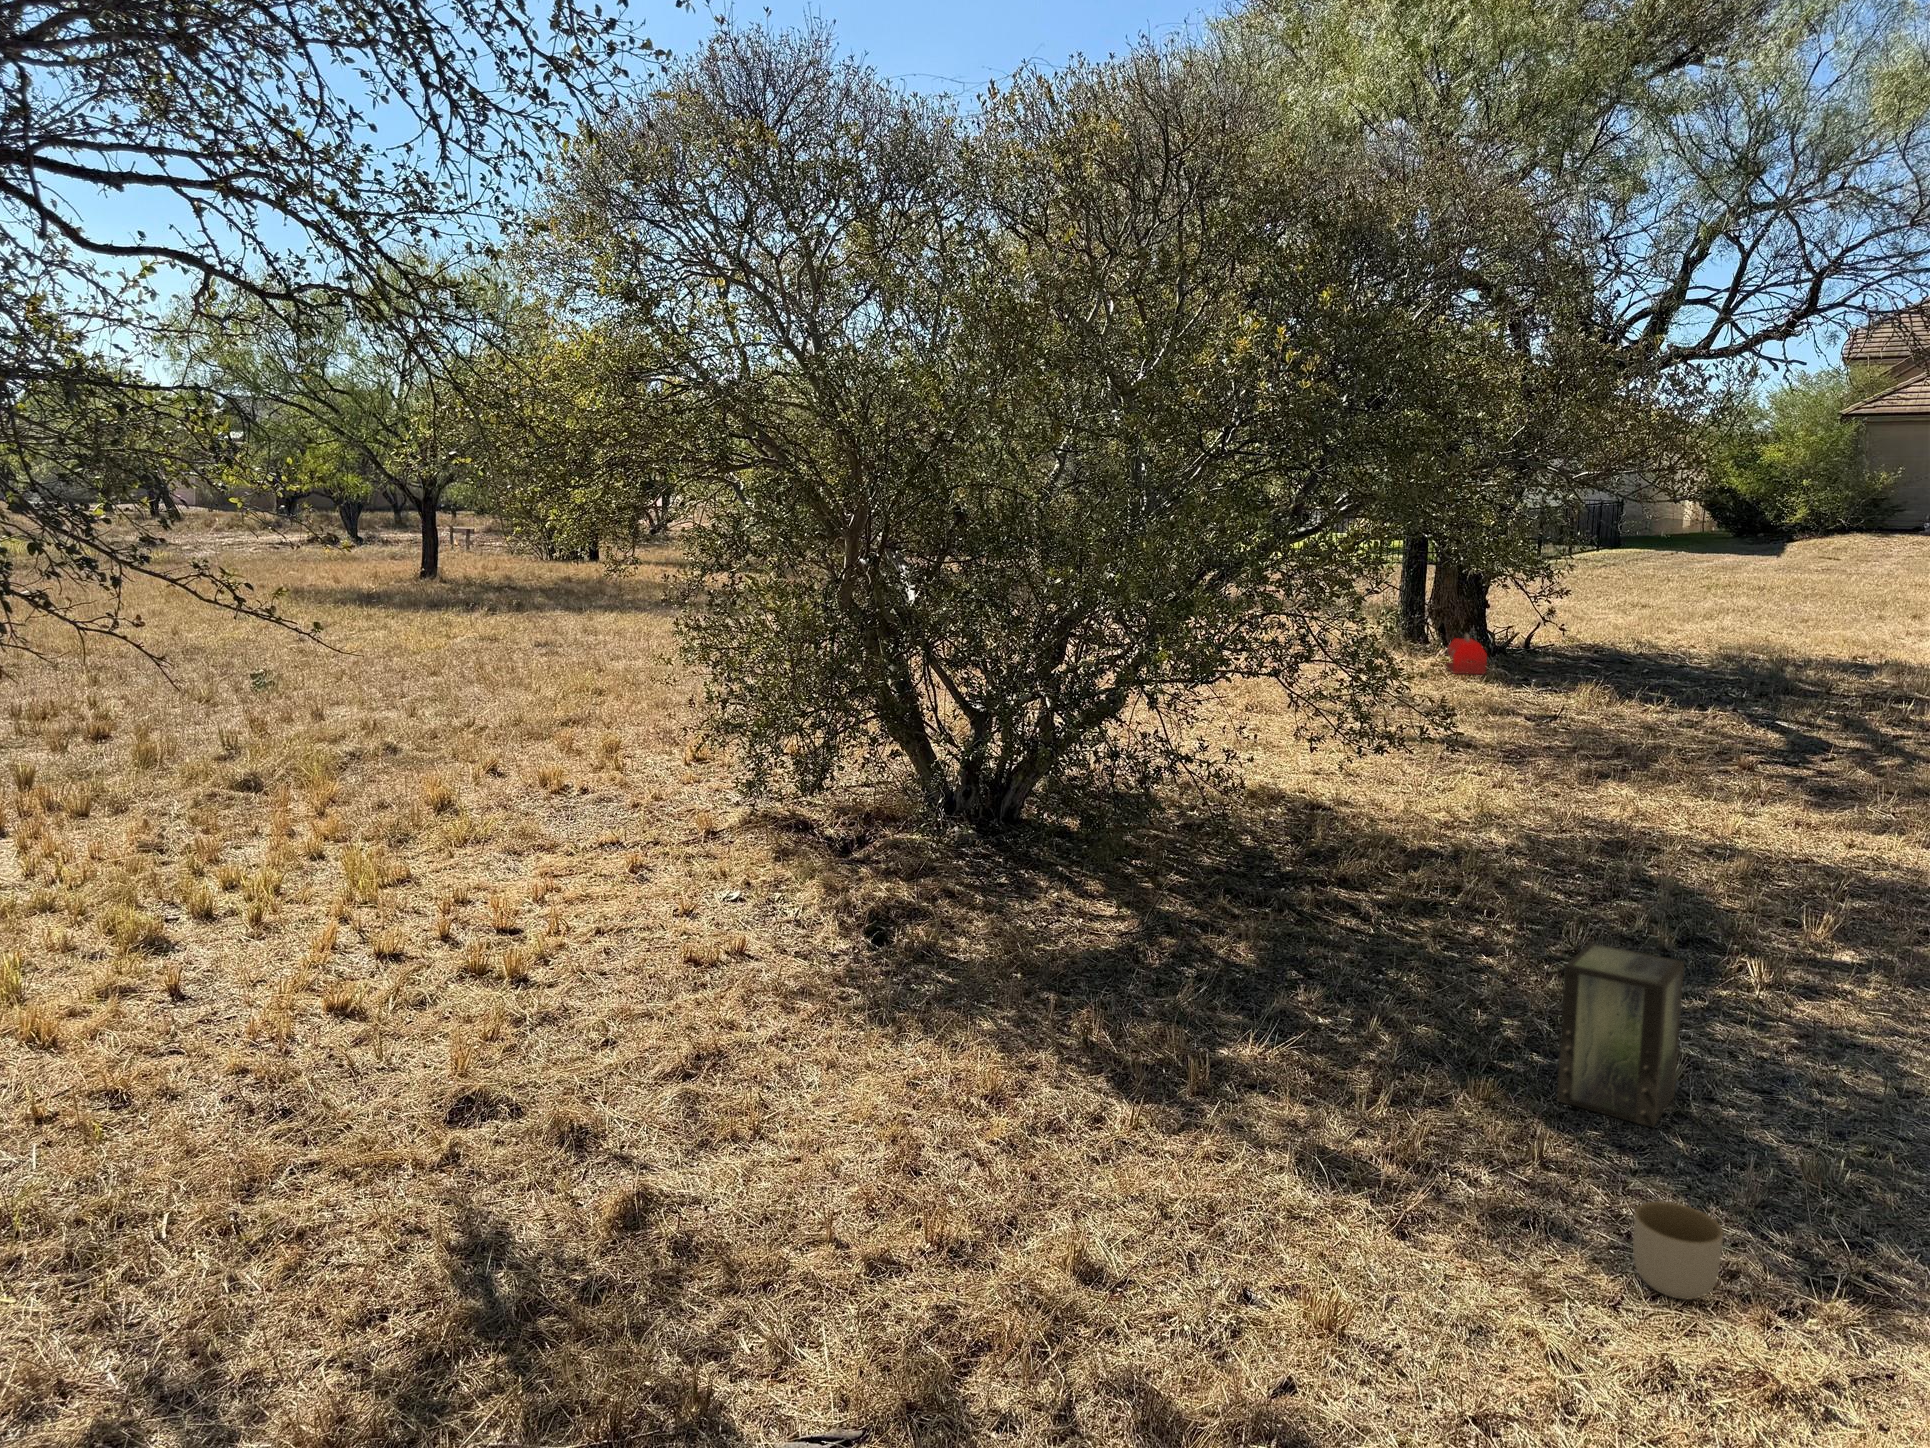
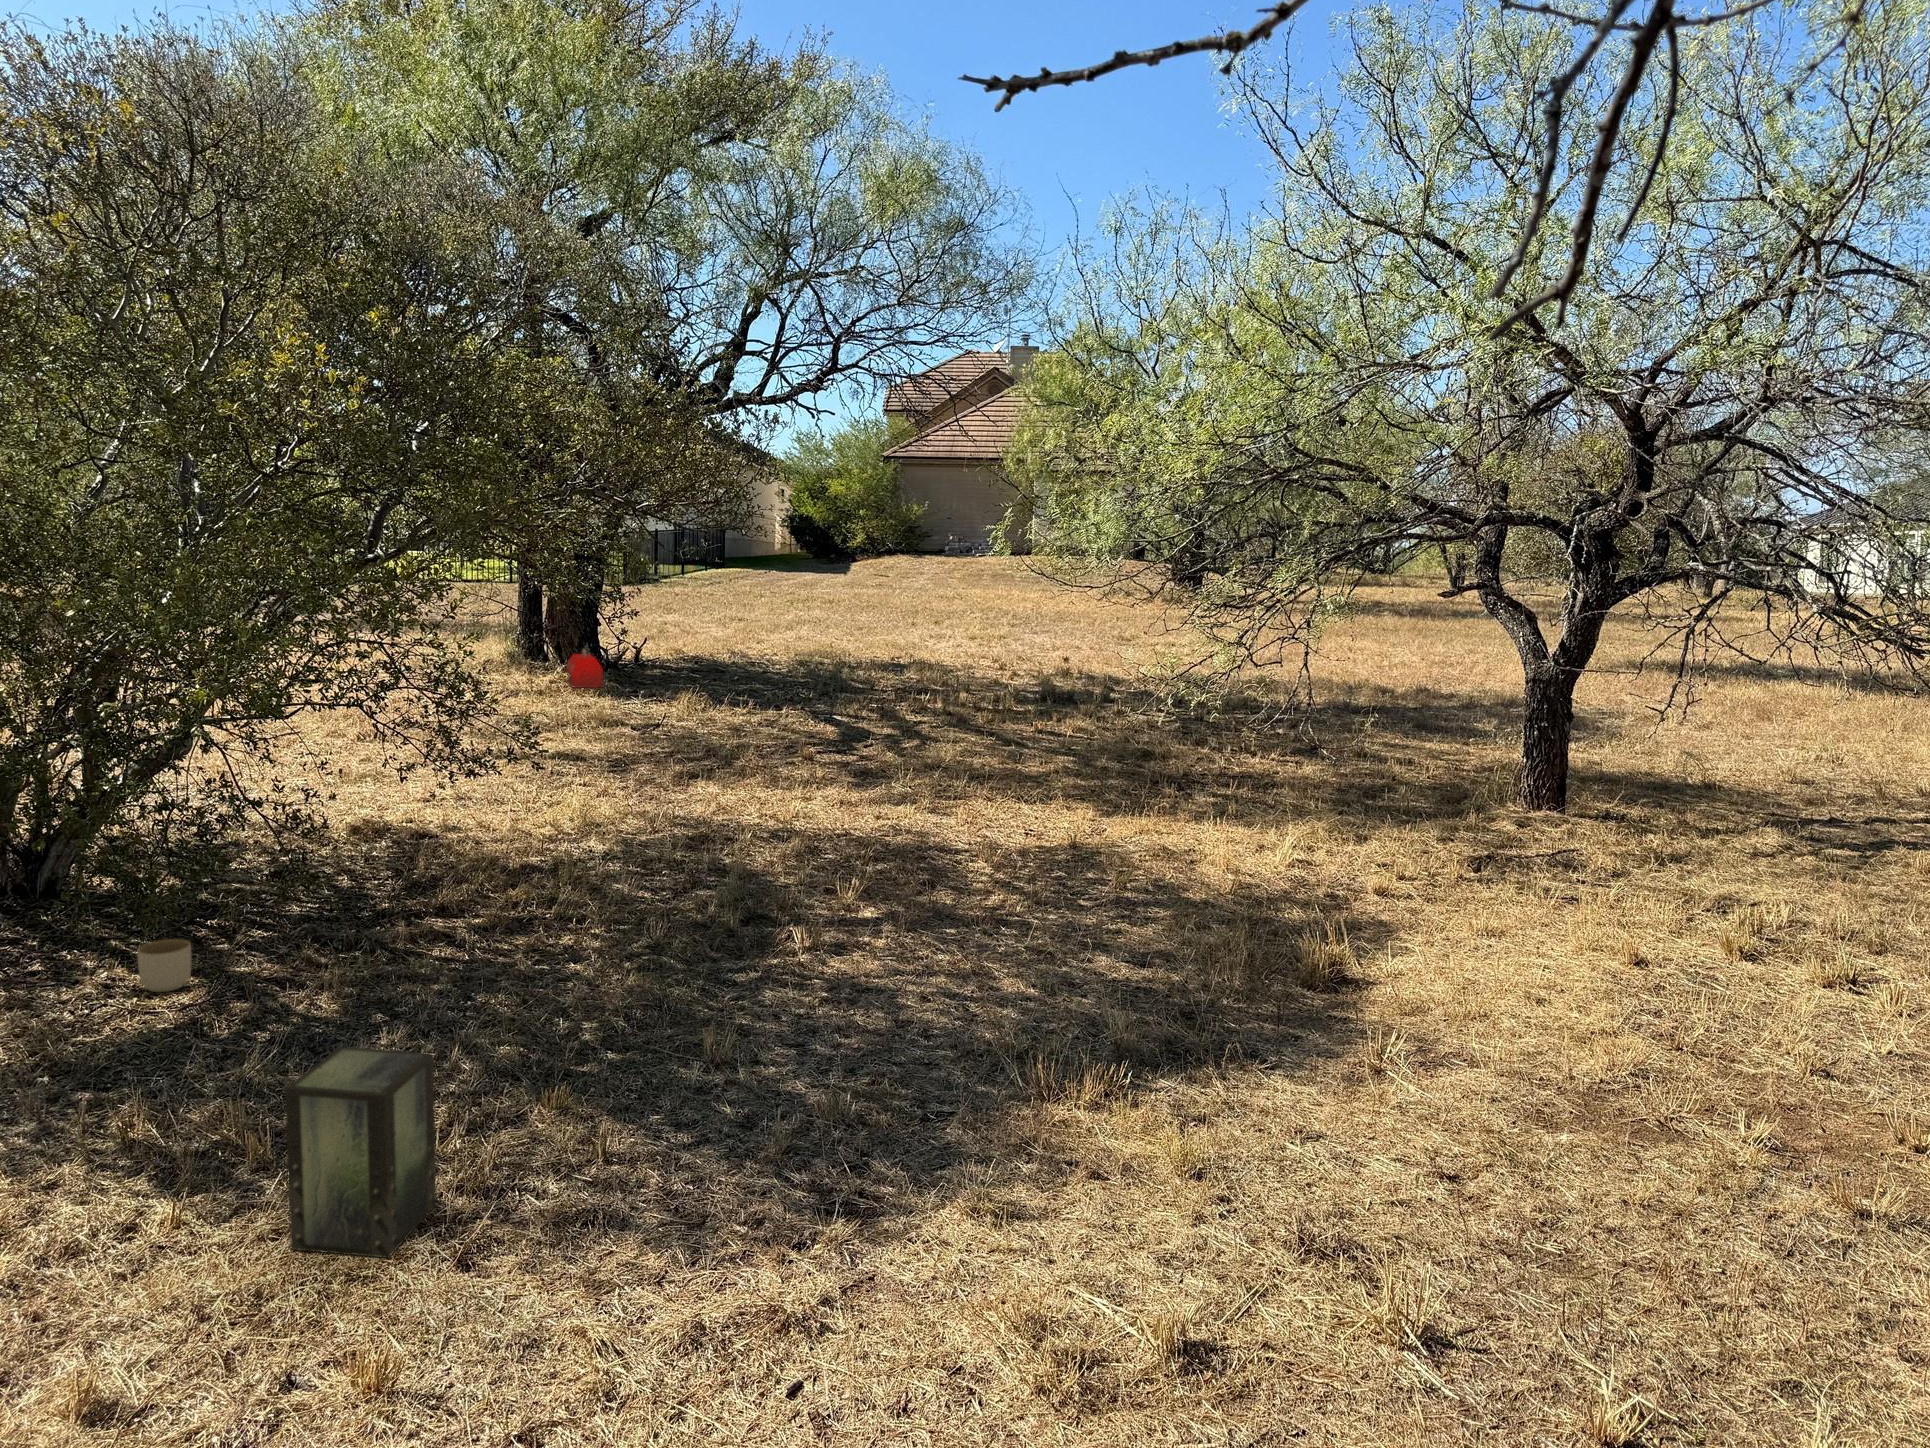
storage box: present [1557,943,1684,1127] -> present [285,1047,436,1258]
planter: present [1633,1201,1723,1300] -> present [137,939,191,992]

